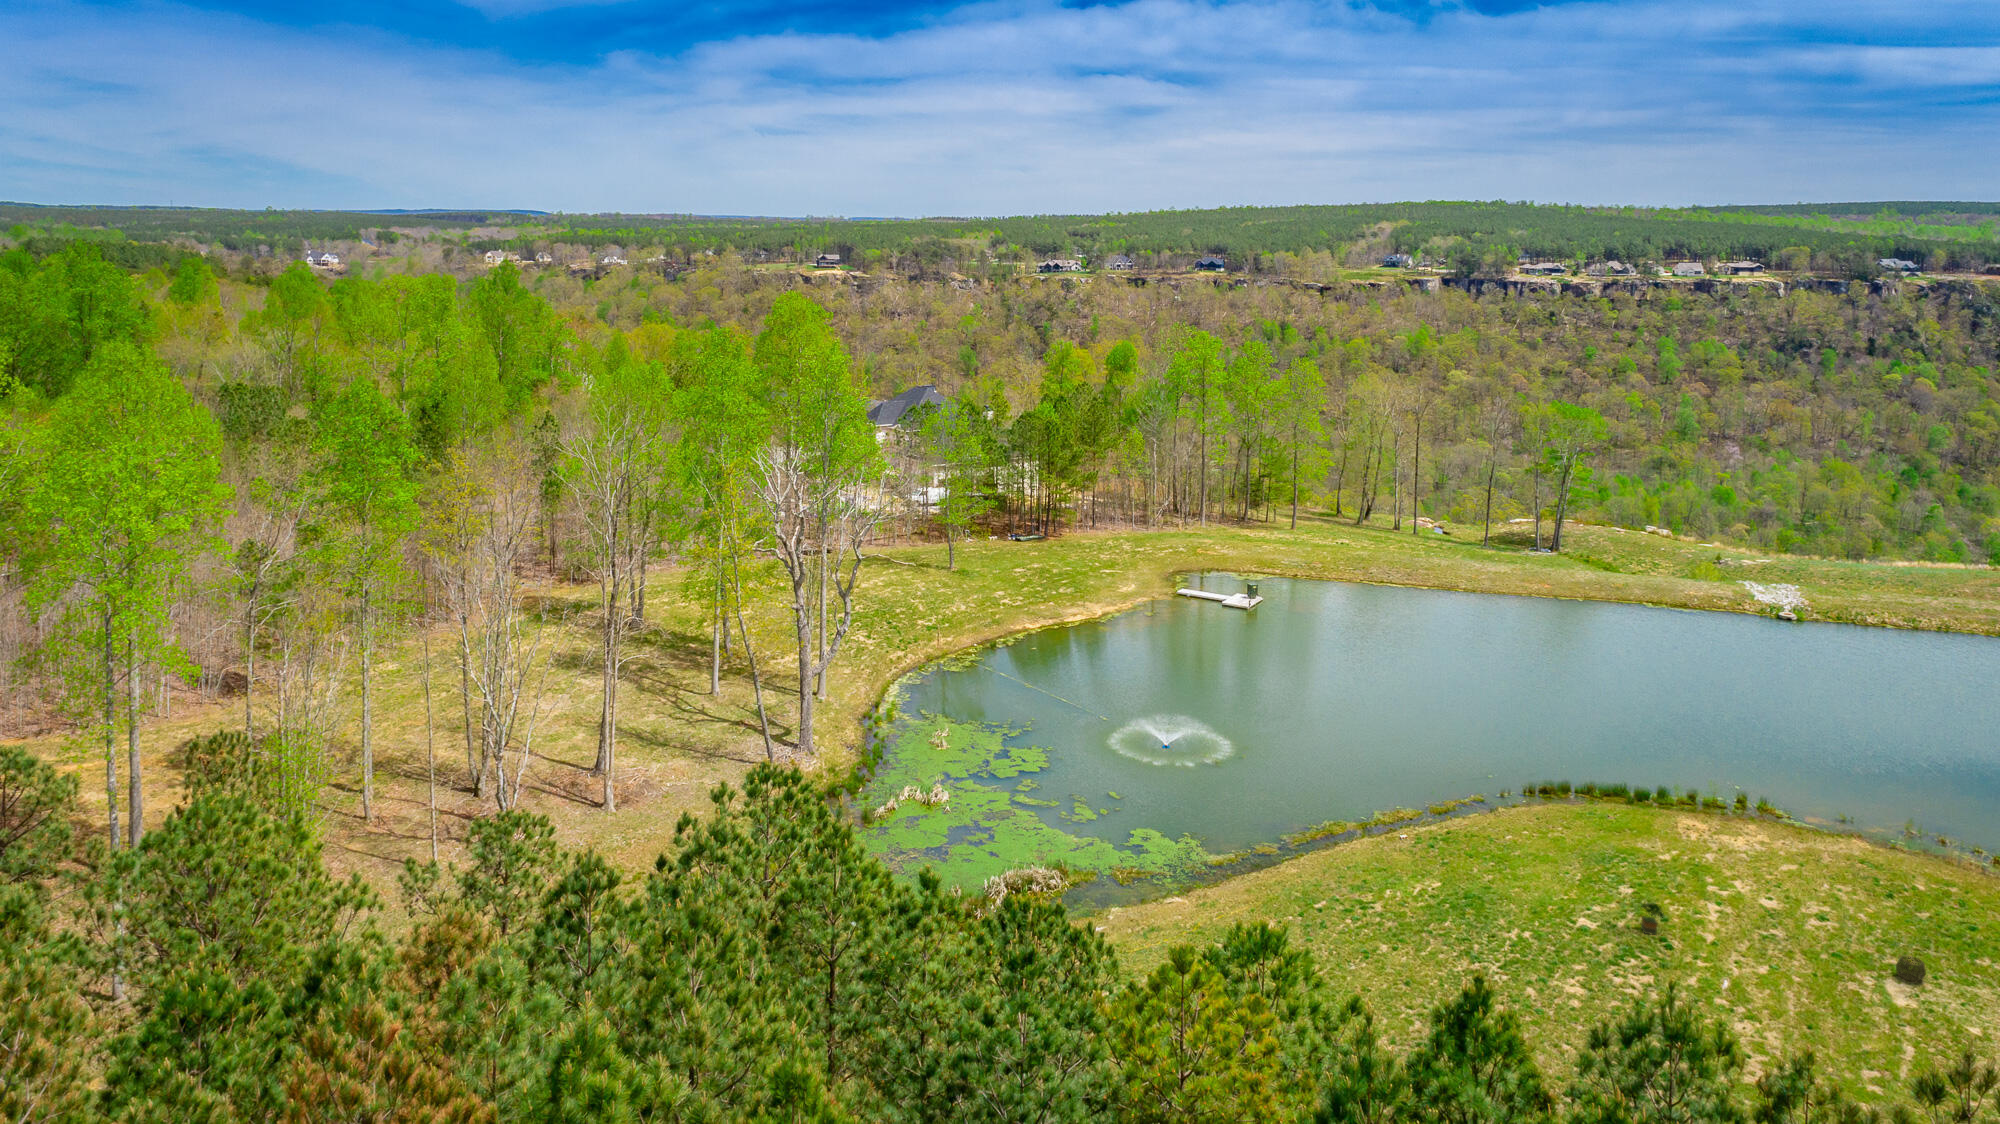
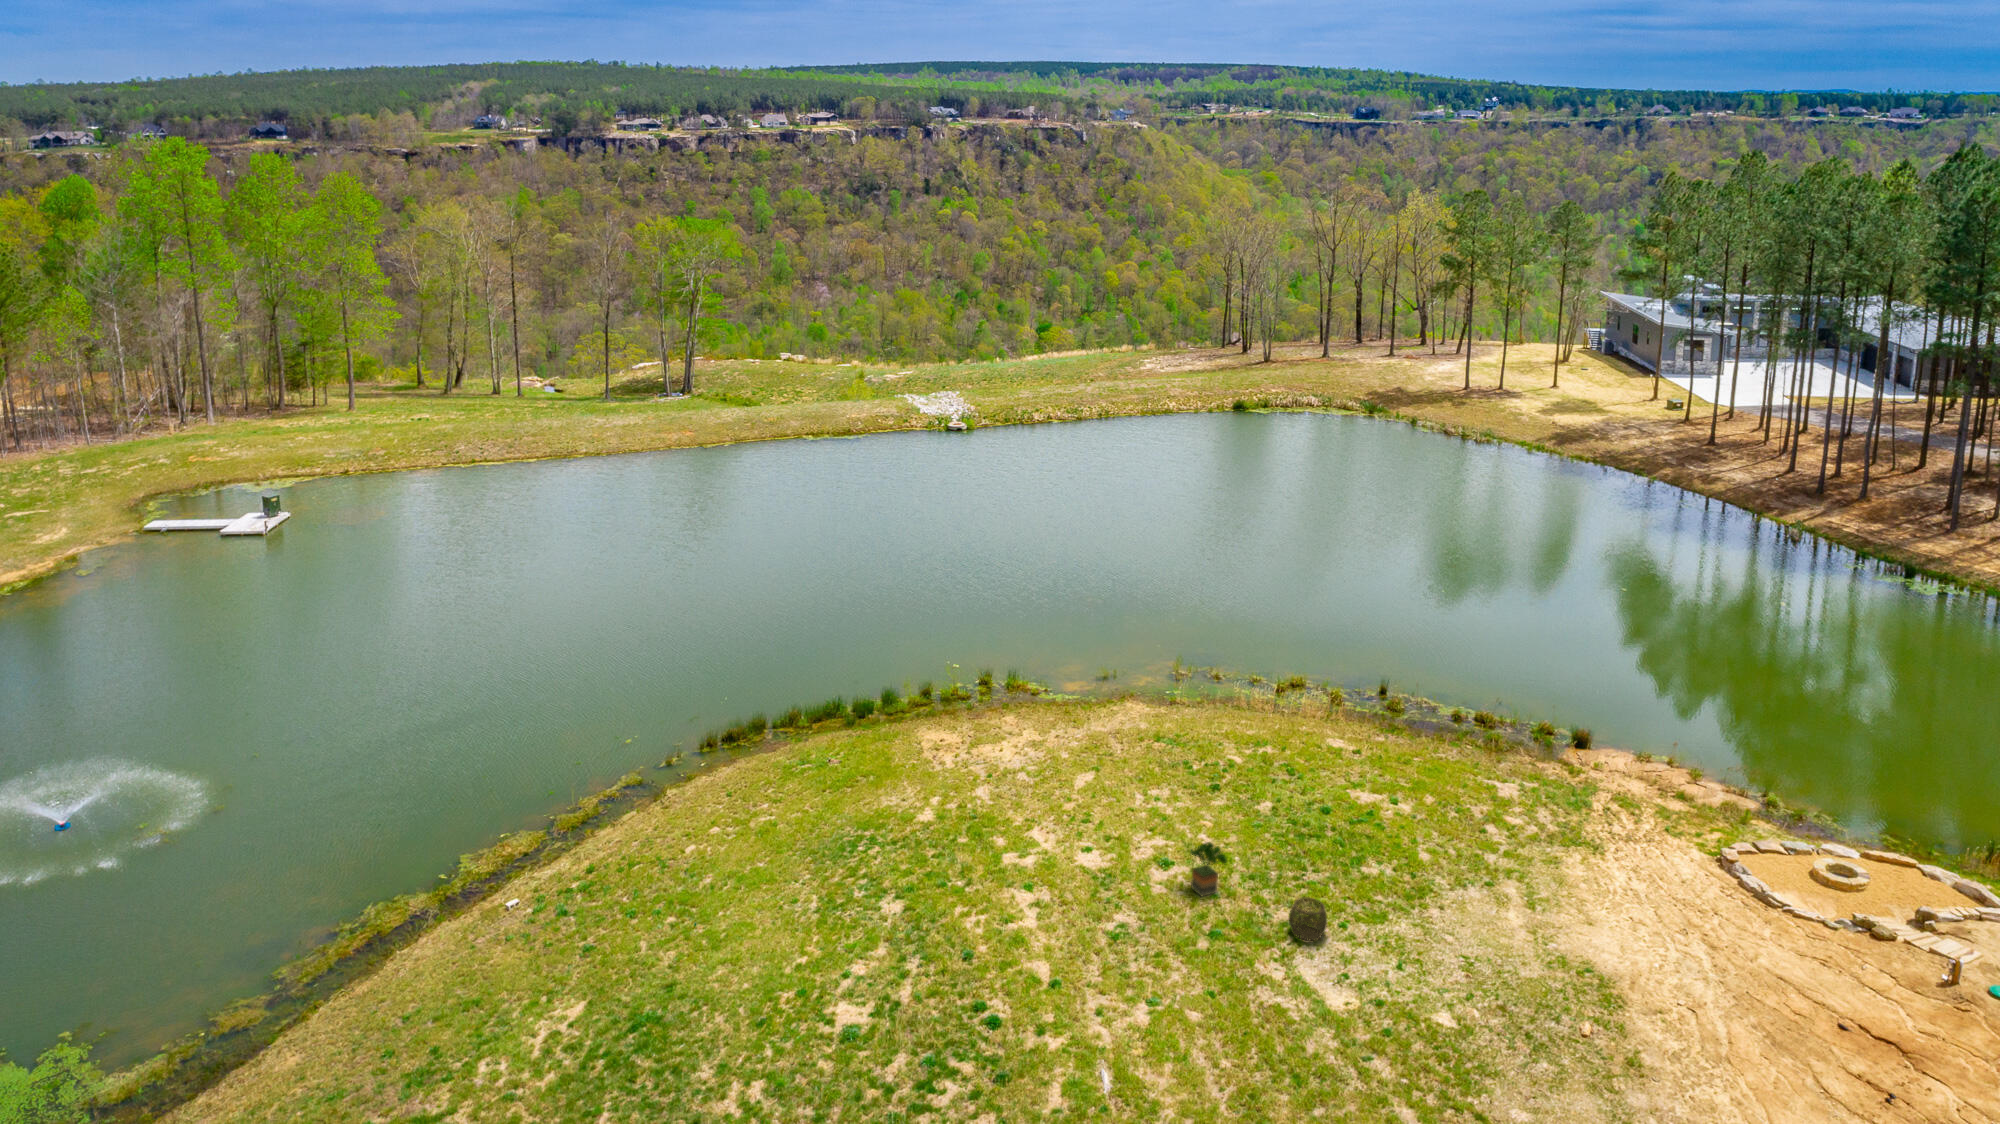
potted tree: present [1641,903,1664,935] -> present [1190,842,1227,896]

